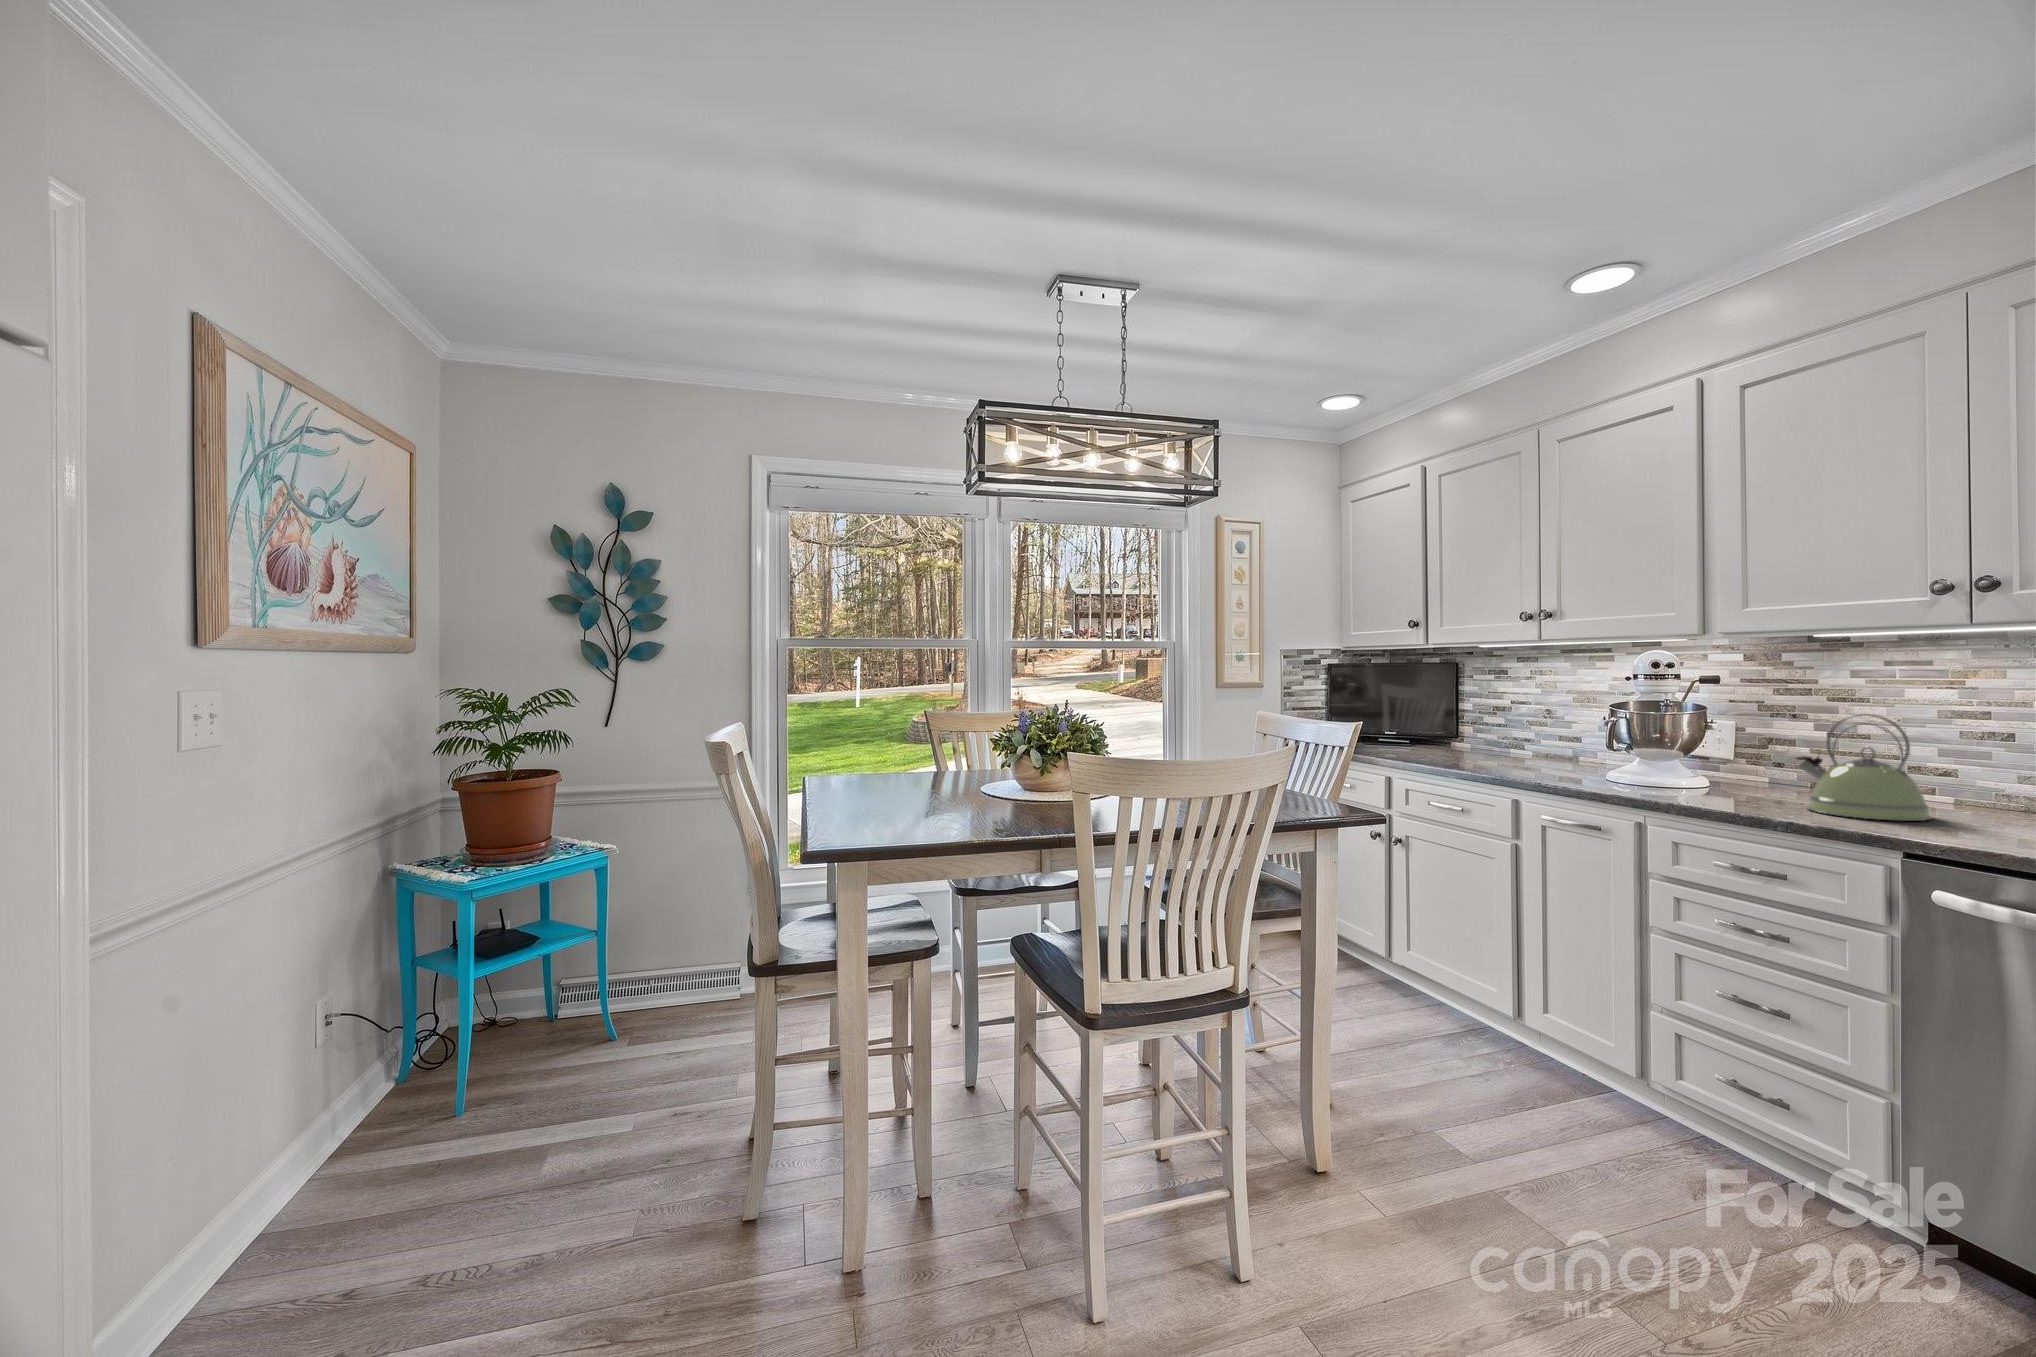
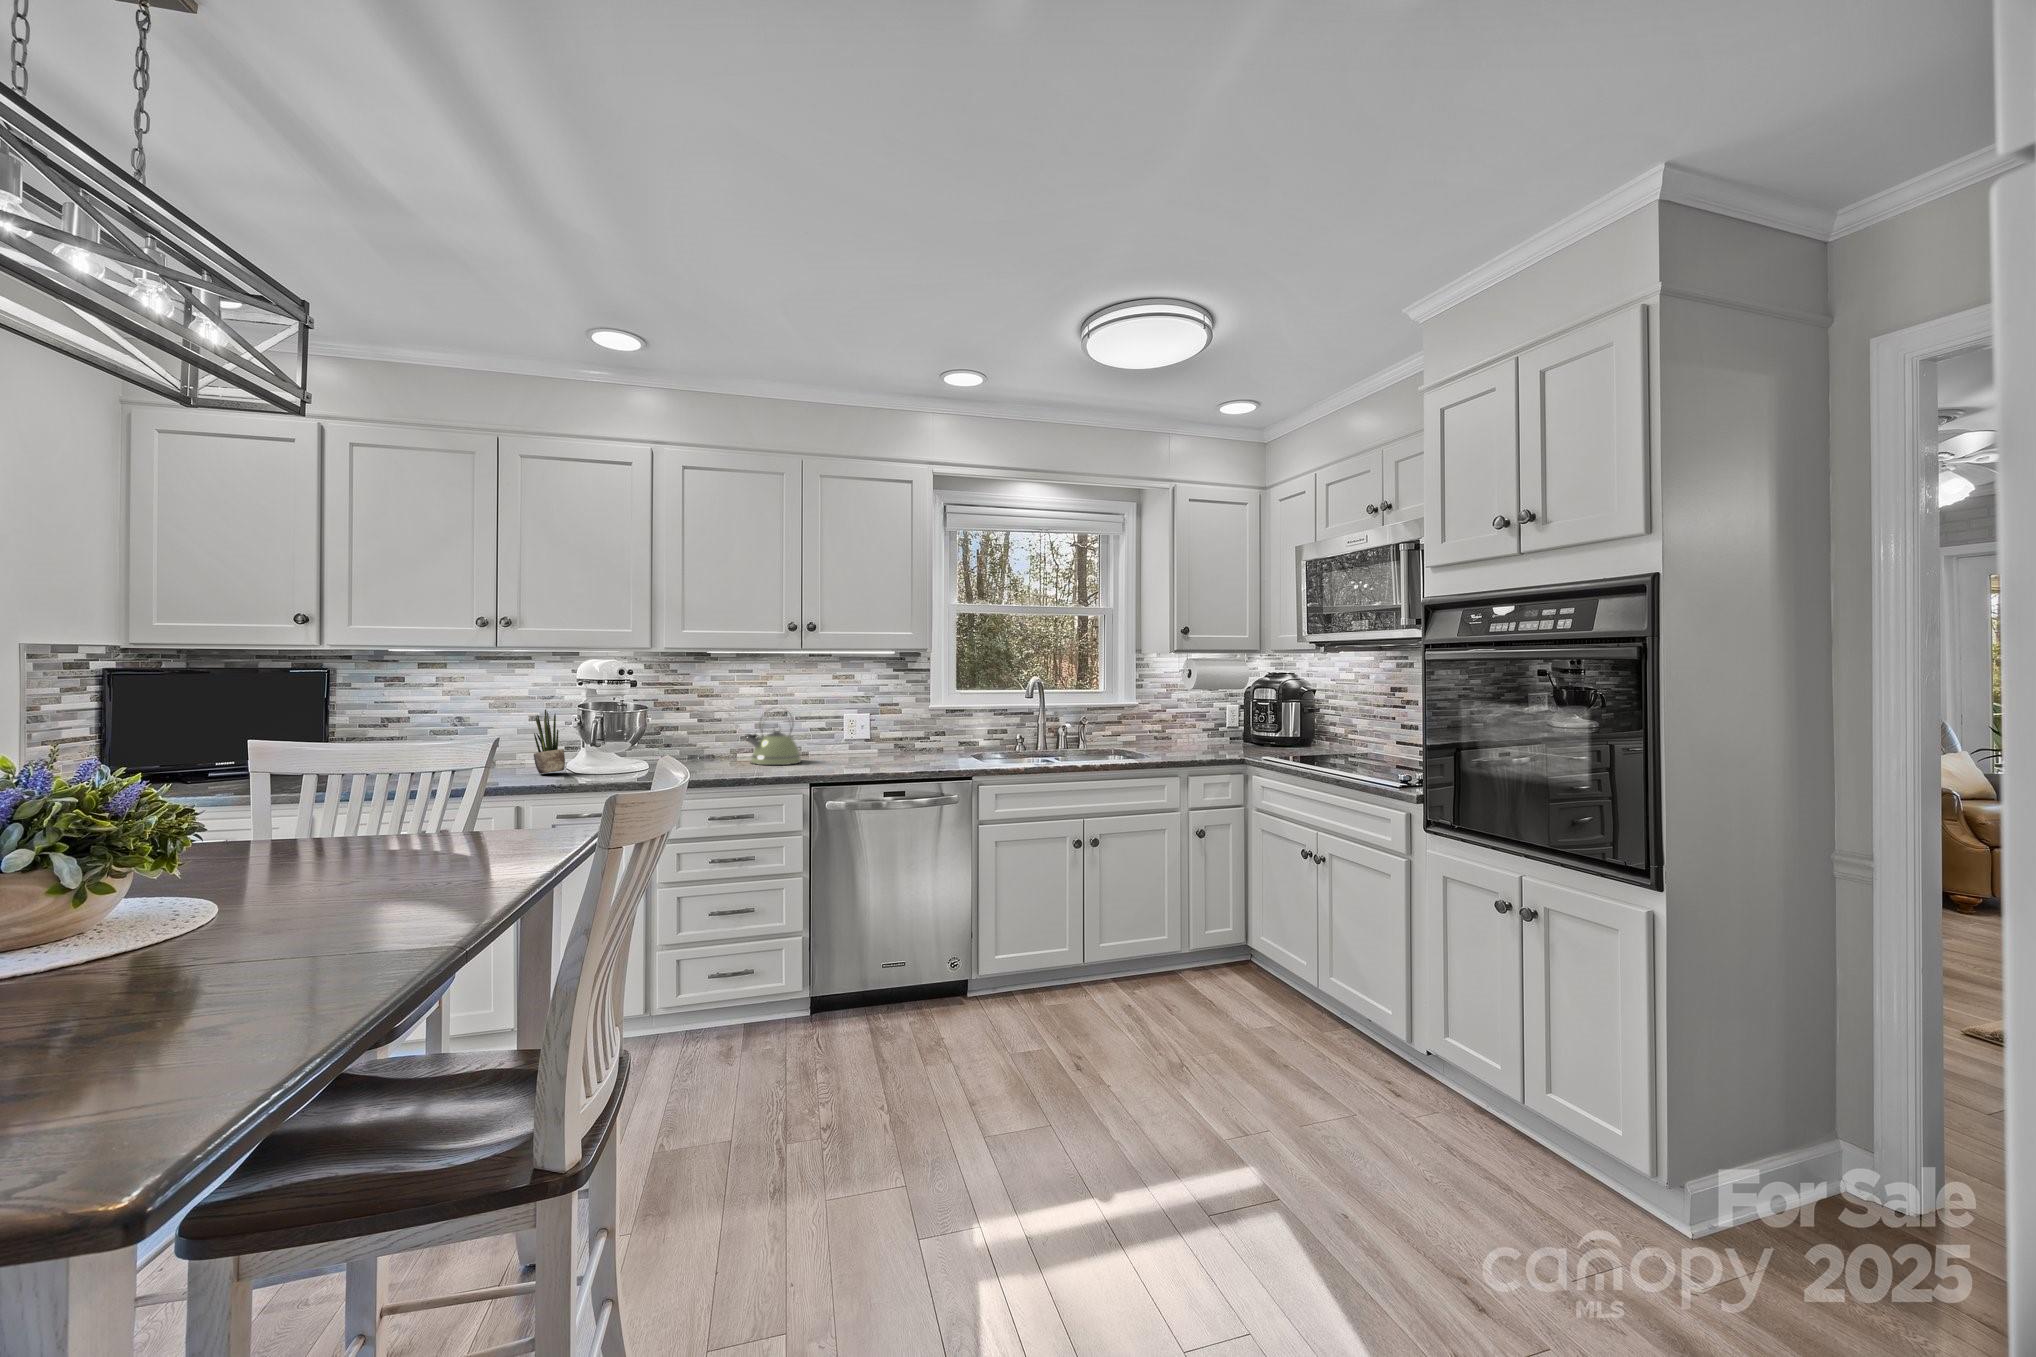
potted plant: none [1501,700,1533,772] -> present [534,709,565,774]

